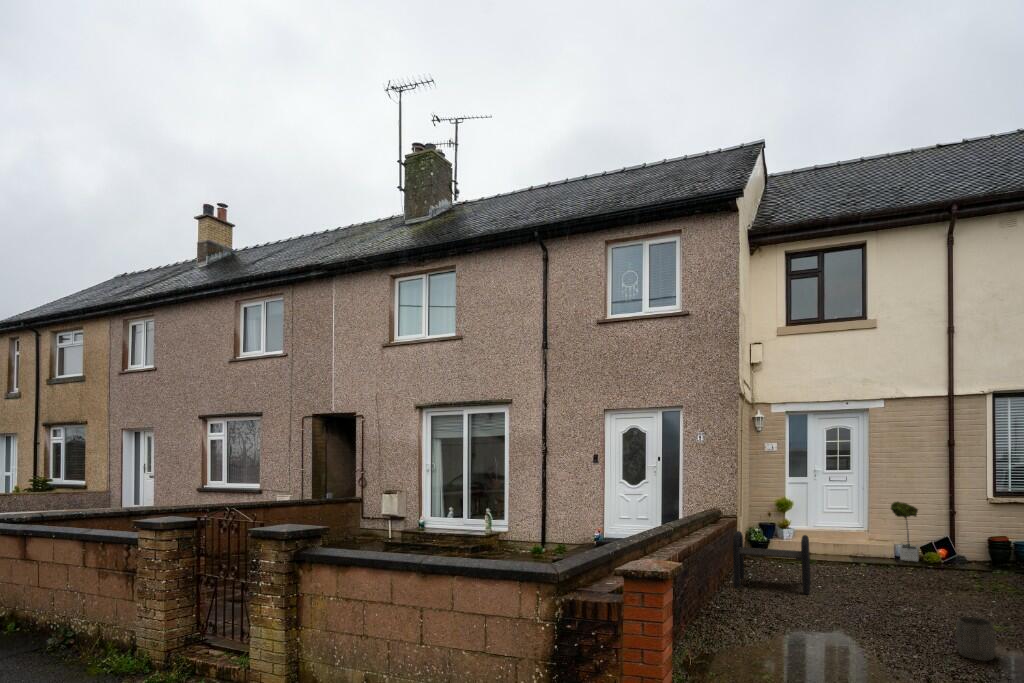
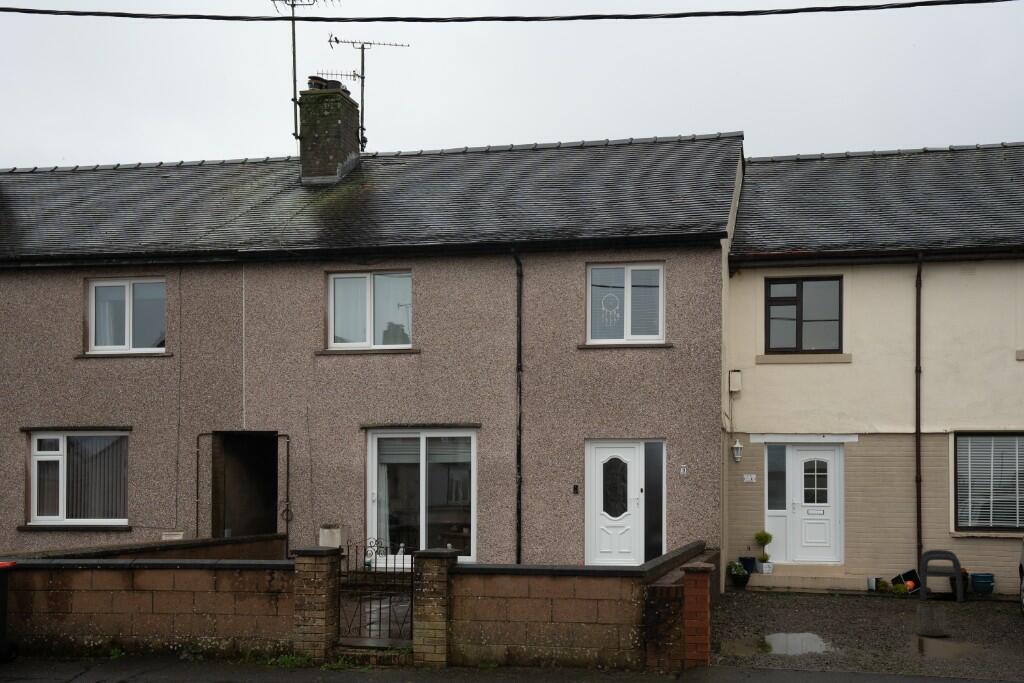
potted tree: present [891,502,919,562] -> none [863,535,888,594]
bench: present [733,531,811,594] -> present [919,550,963,602]

